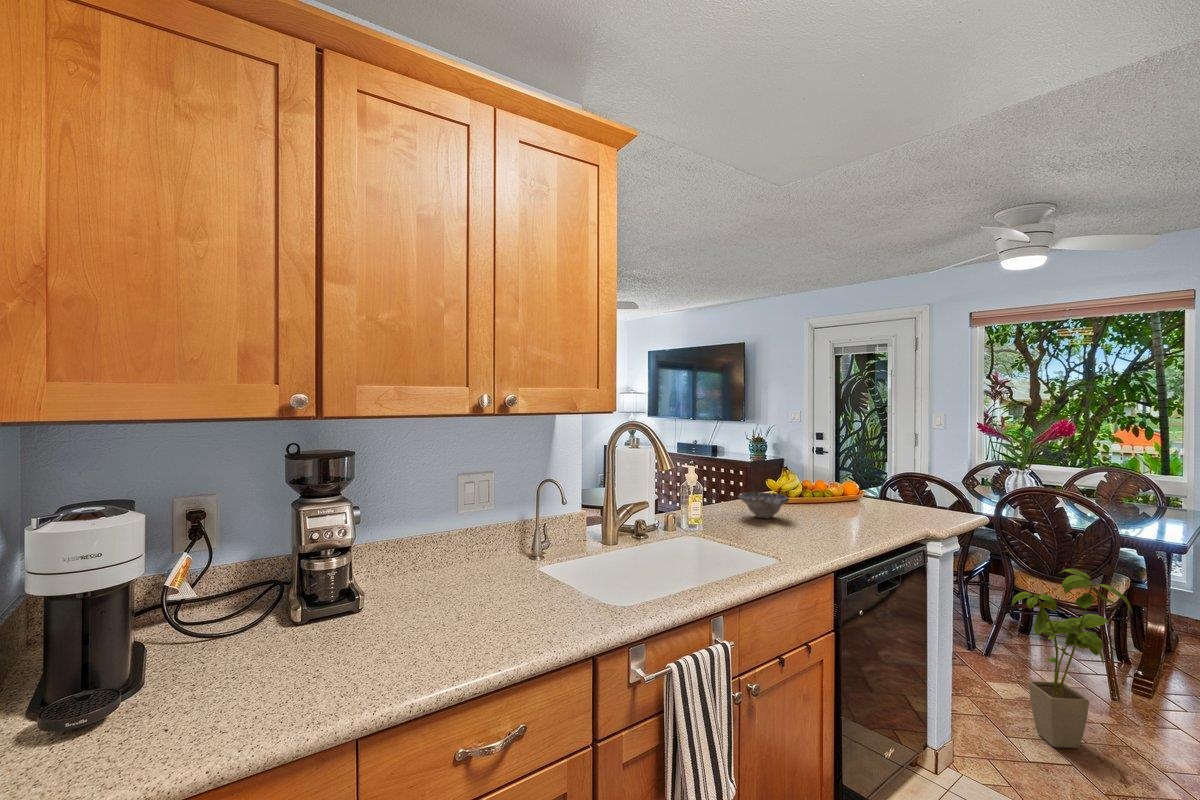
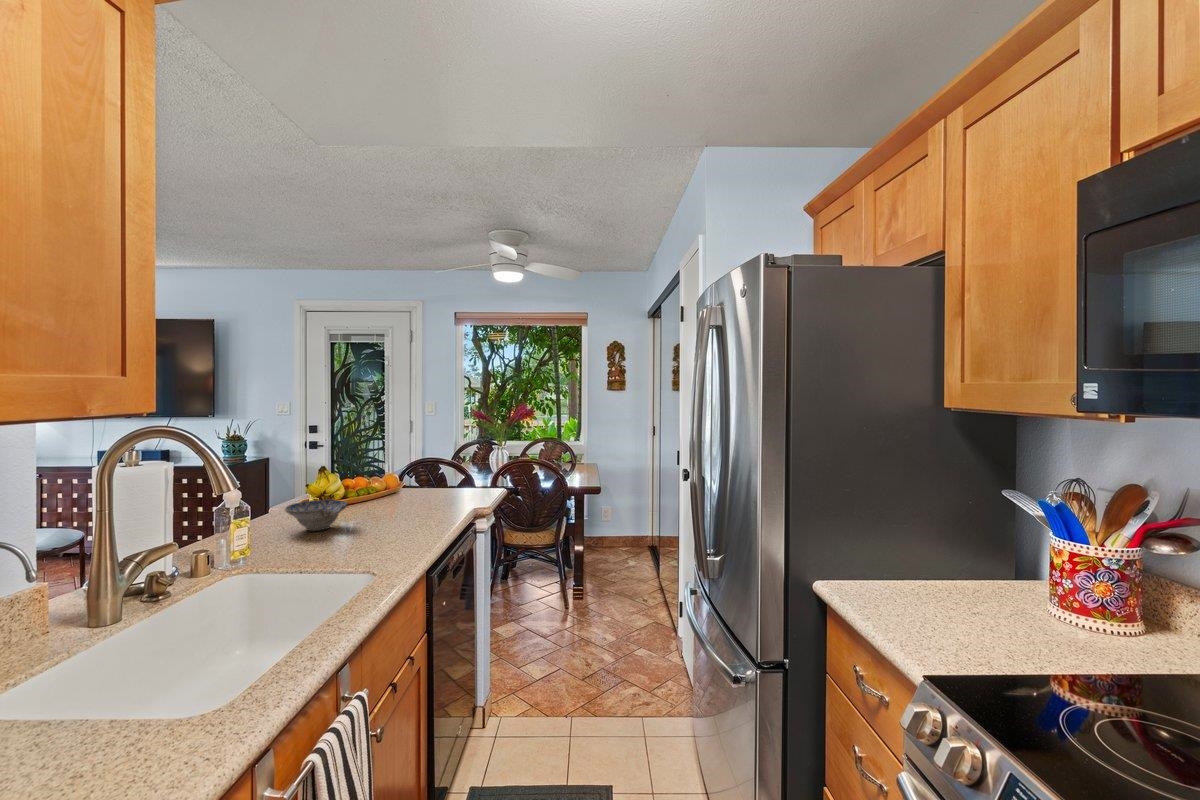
house plant: present [1012,569,1133,748] -> none [520,521,592,660]

